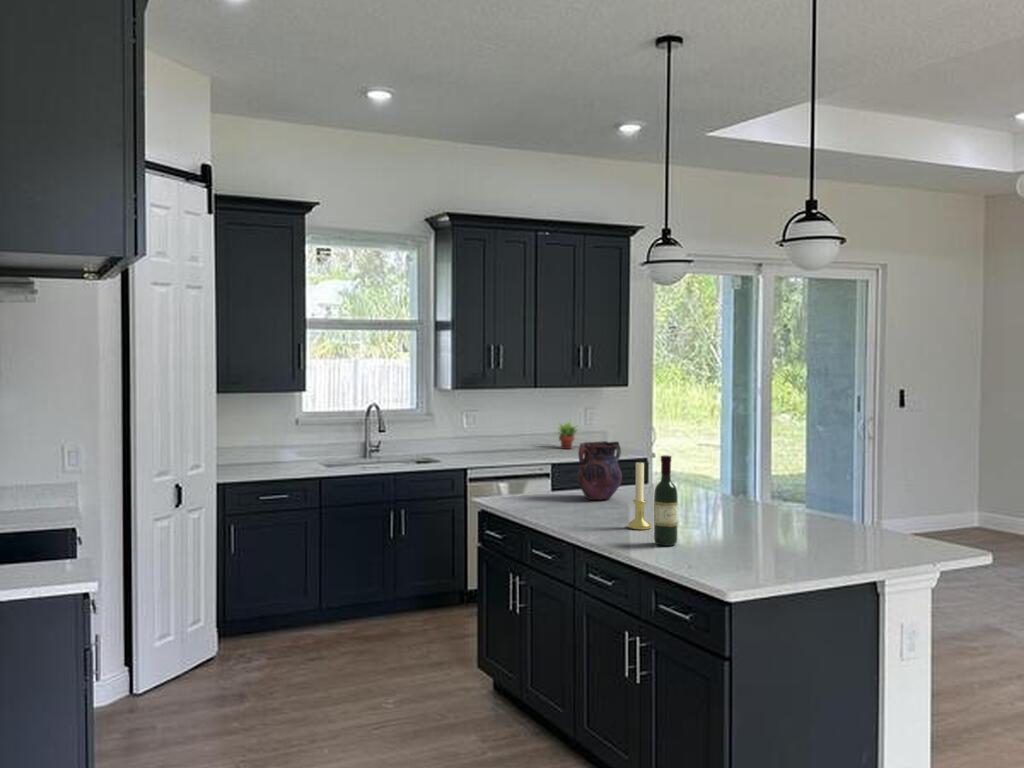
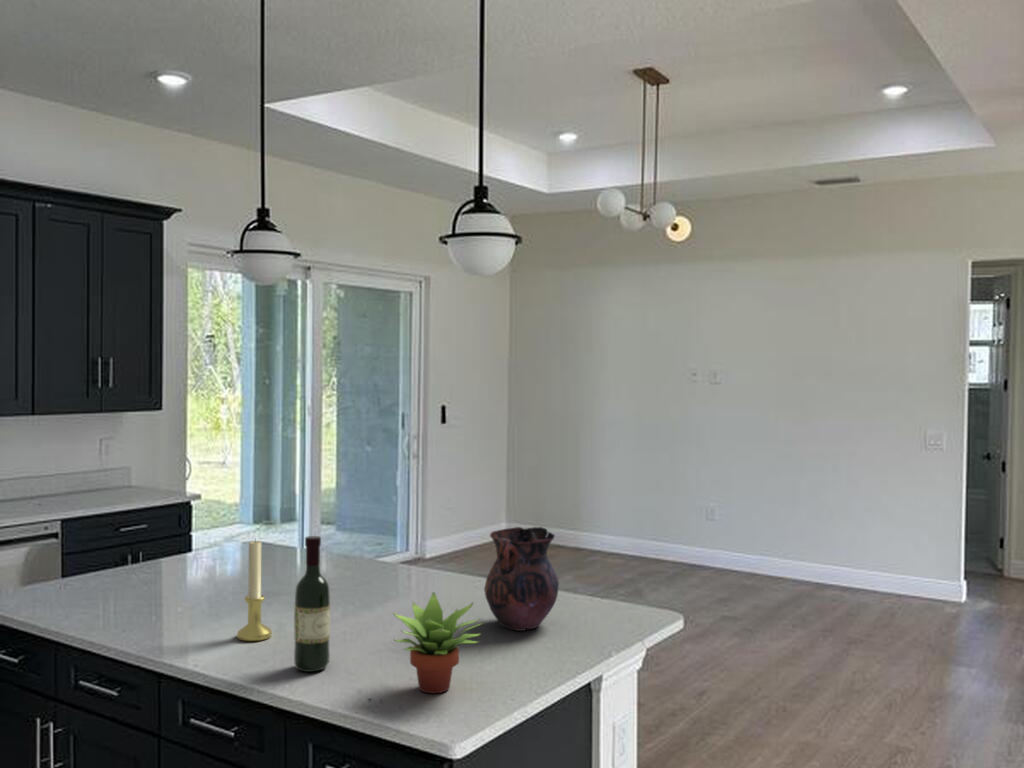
succulent plant: present [558,421,577,449] -> present [393,592,480,693]
vase: present [577,441,622,500] -> present [484,527,559,631]

